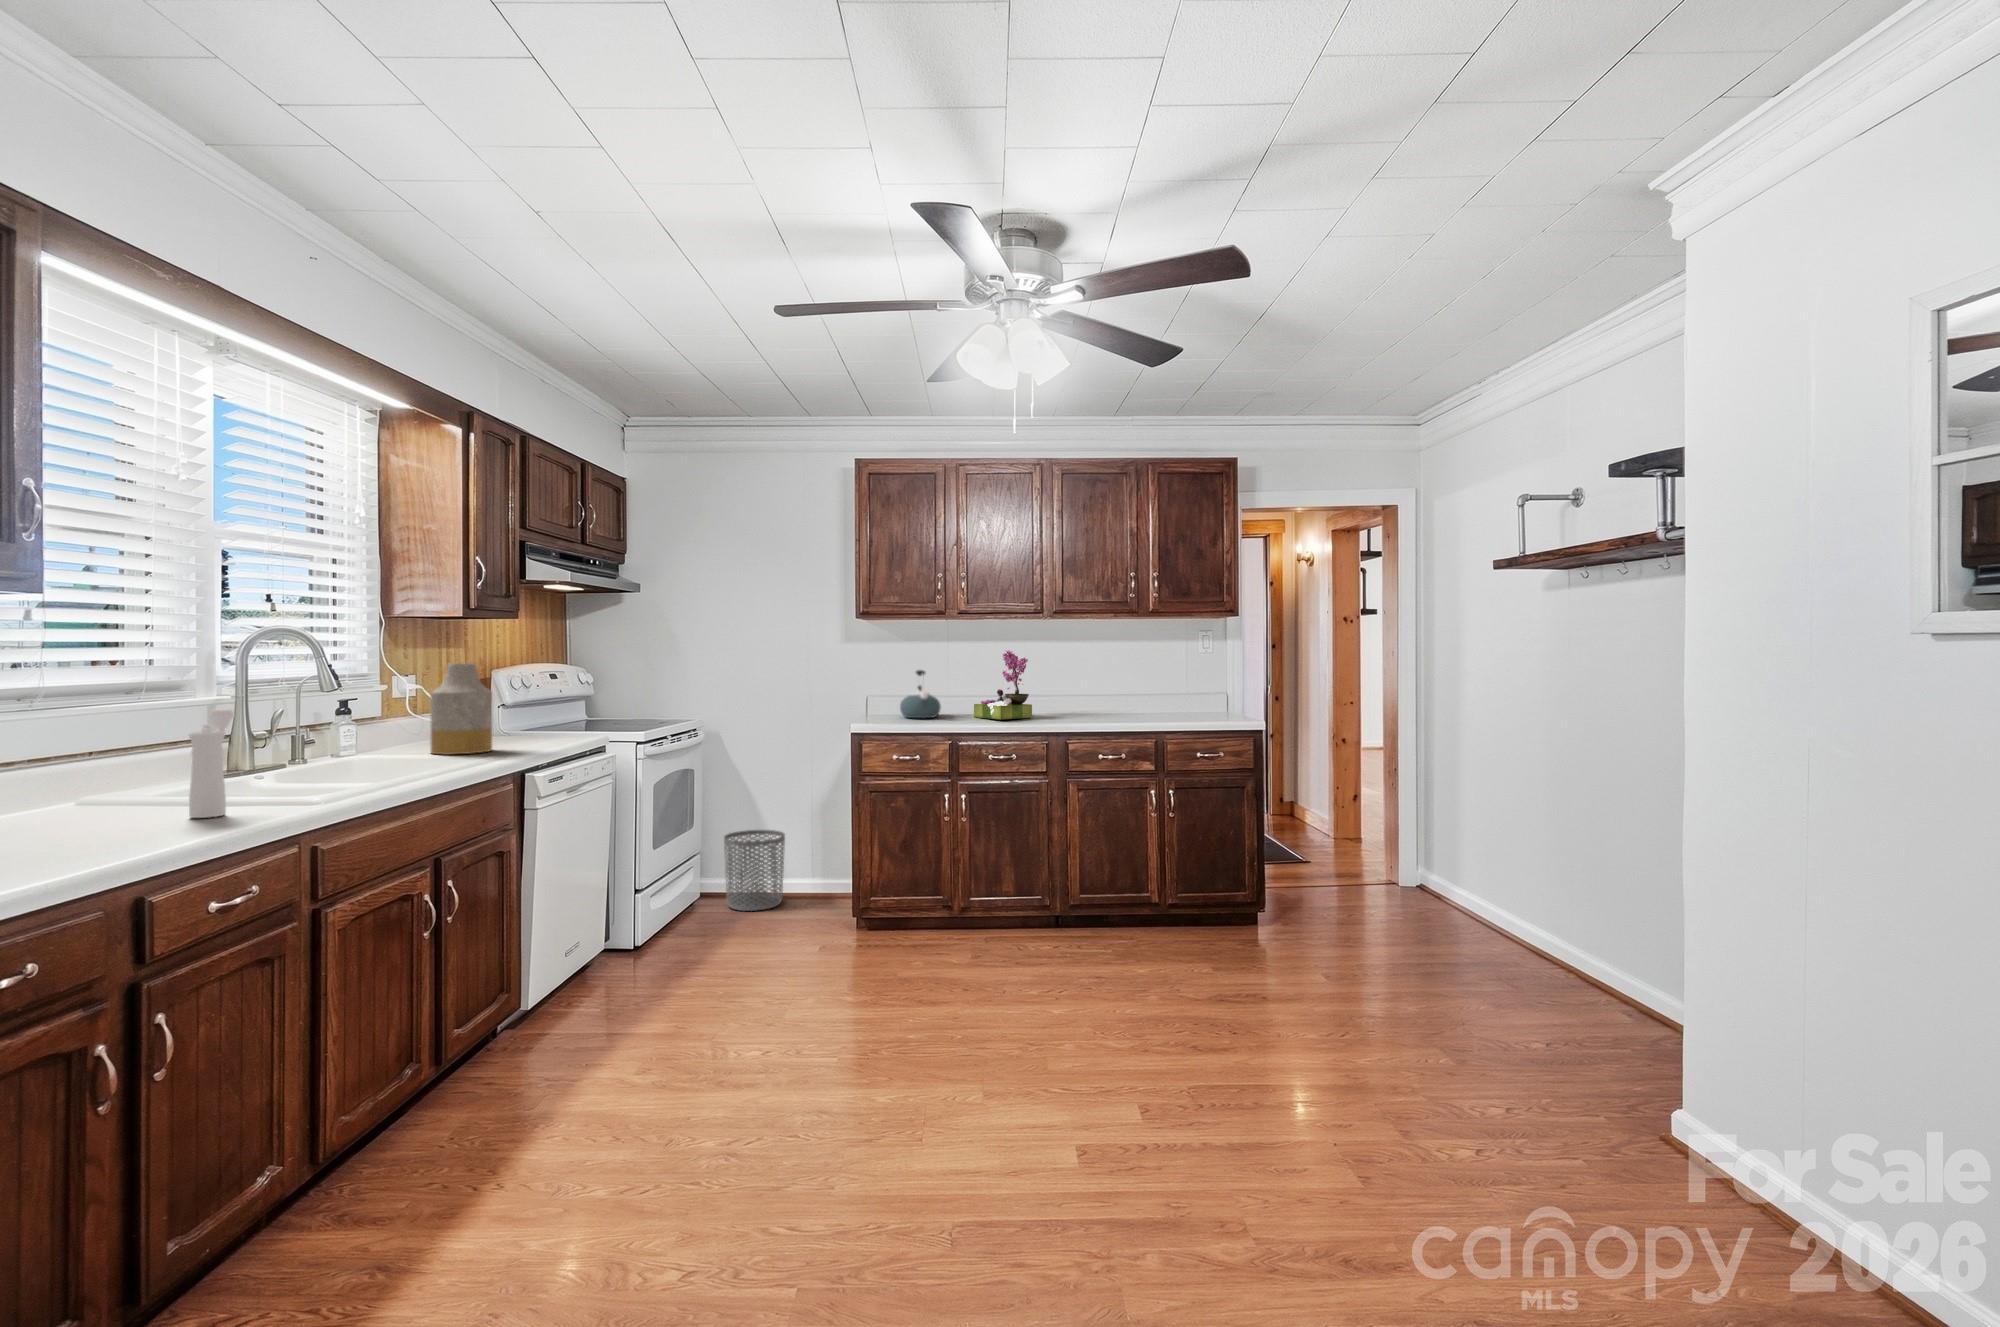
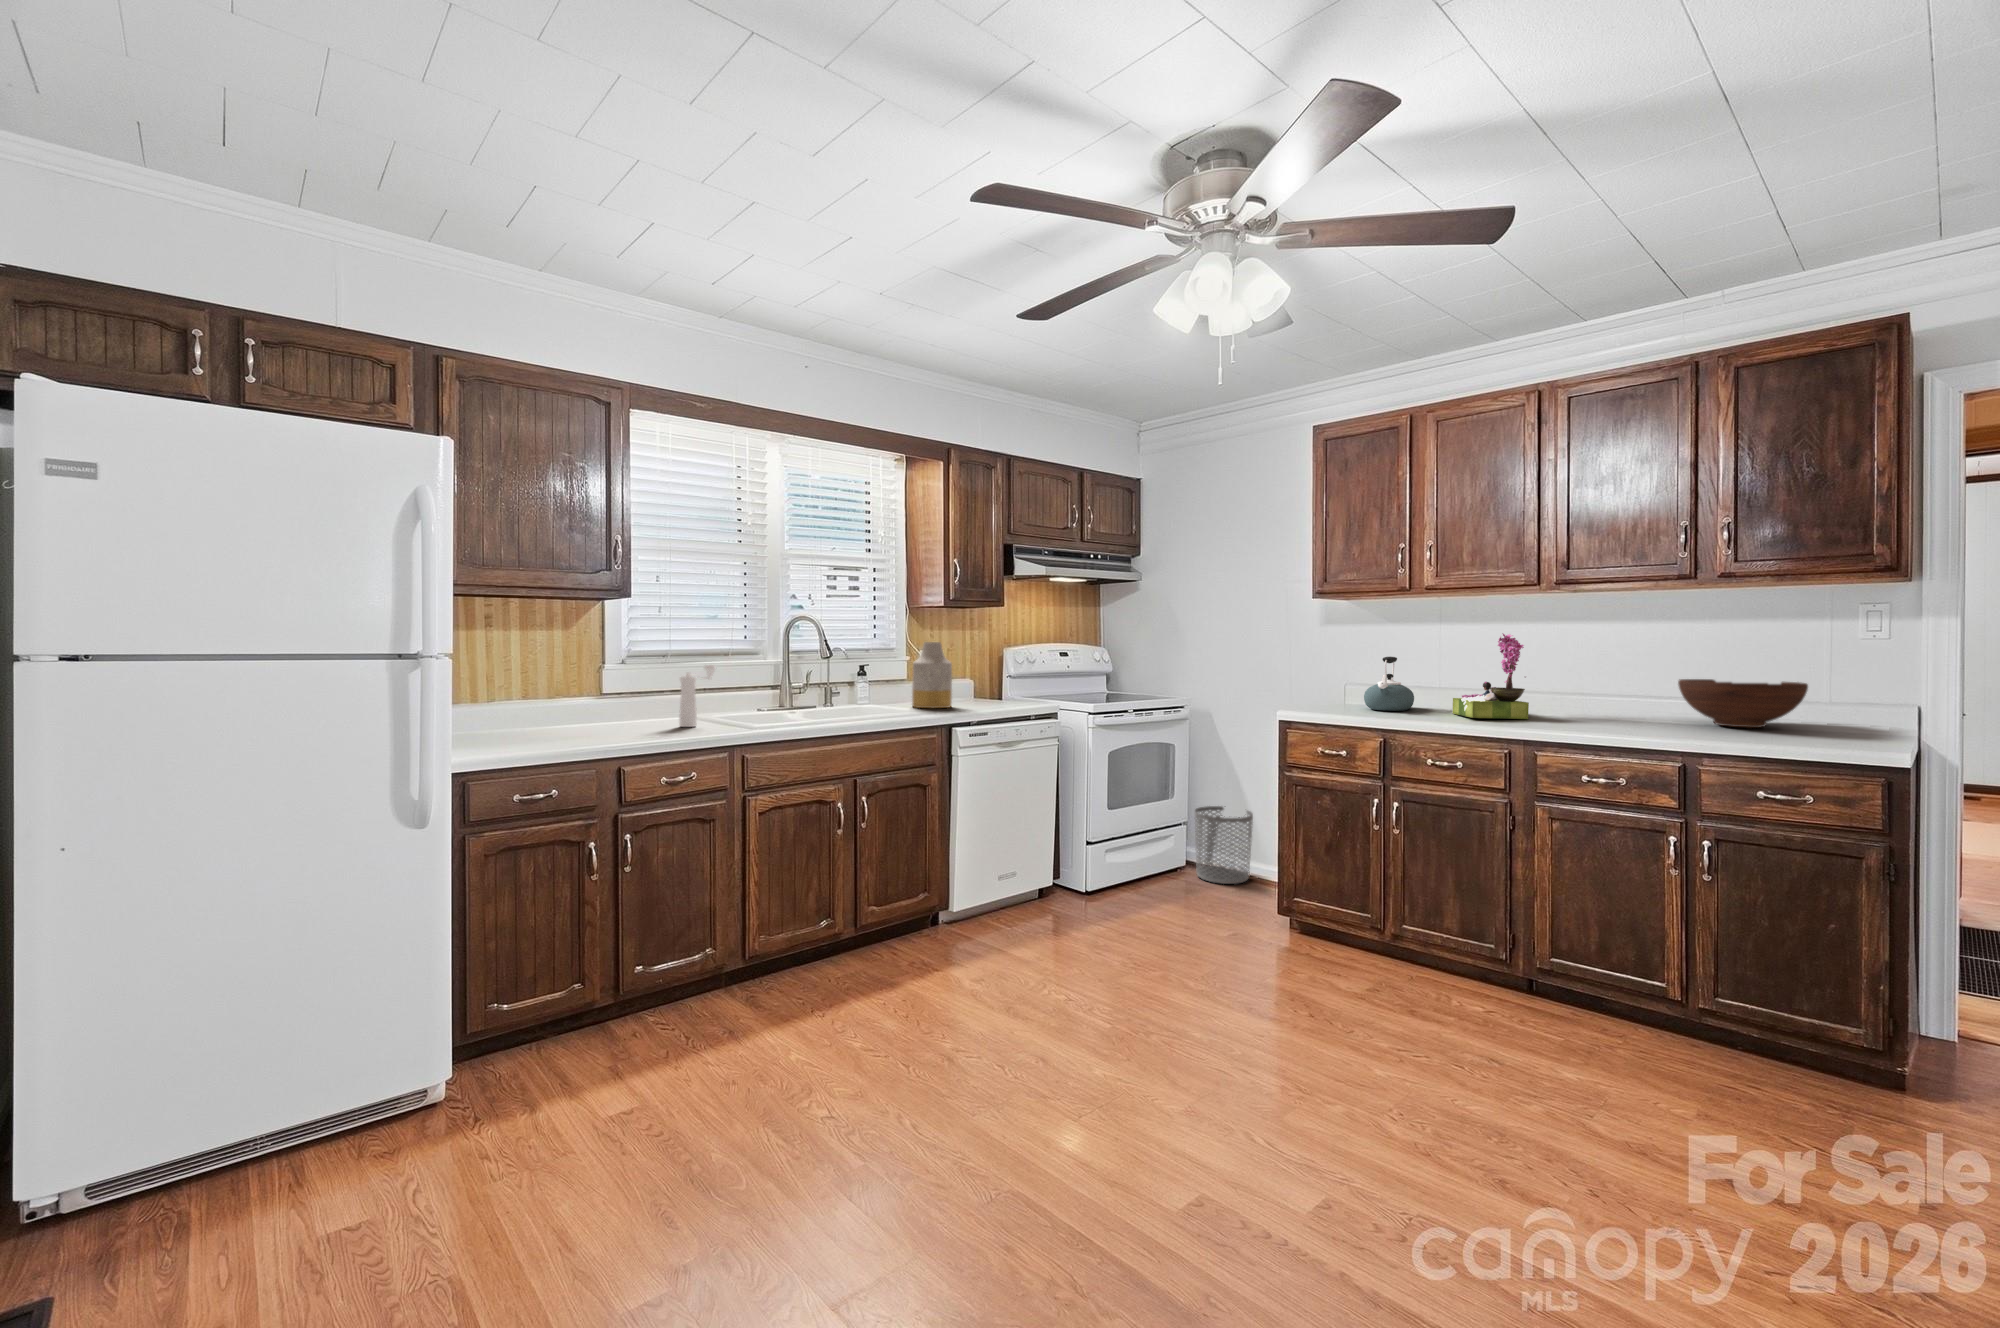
fruit bowl: none [1114,682,1181,714] -> present [1678,679,1808,728]

